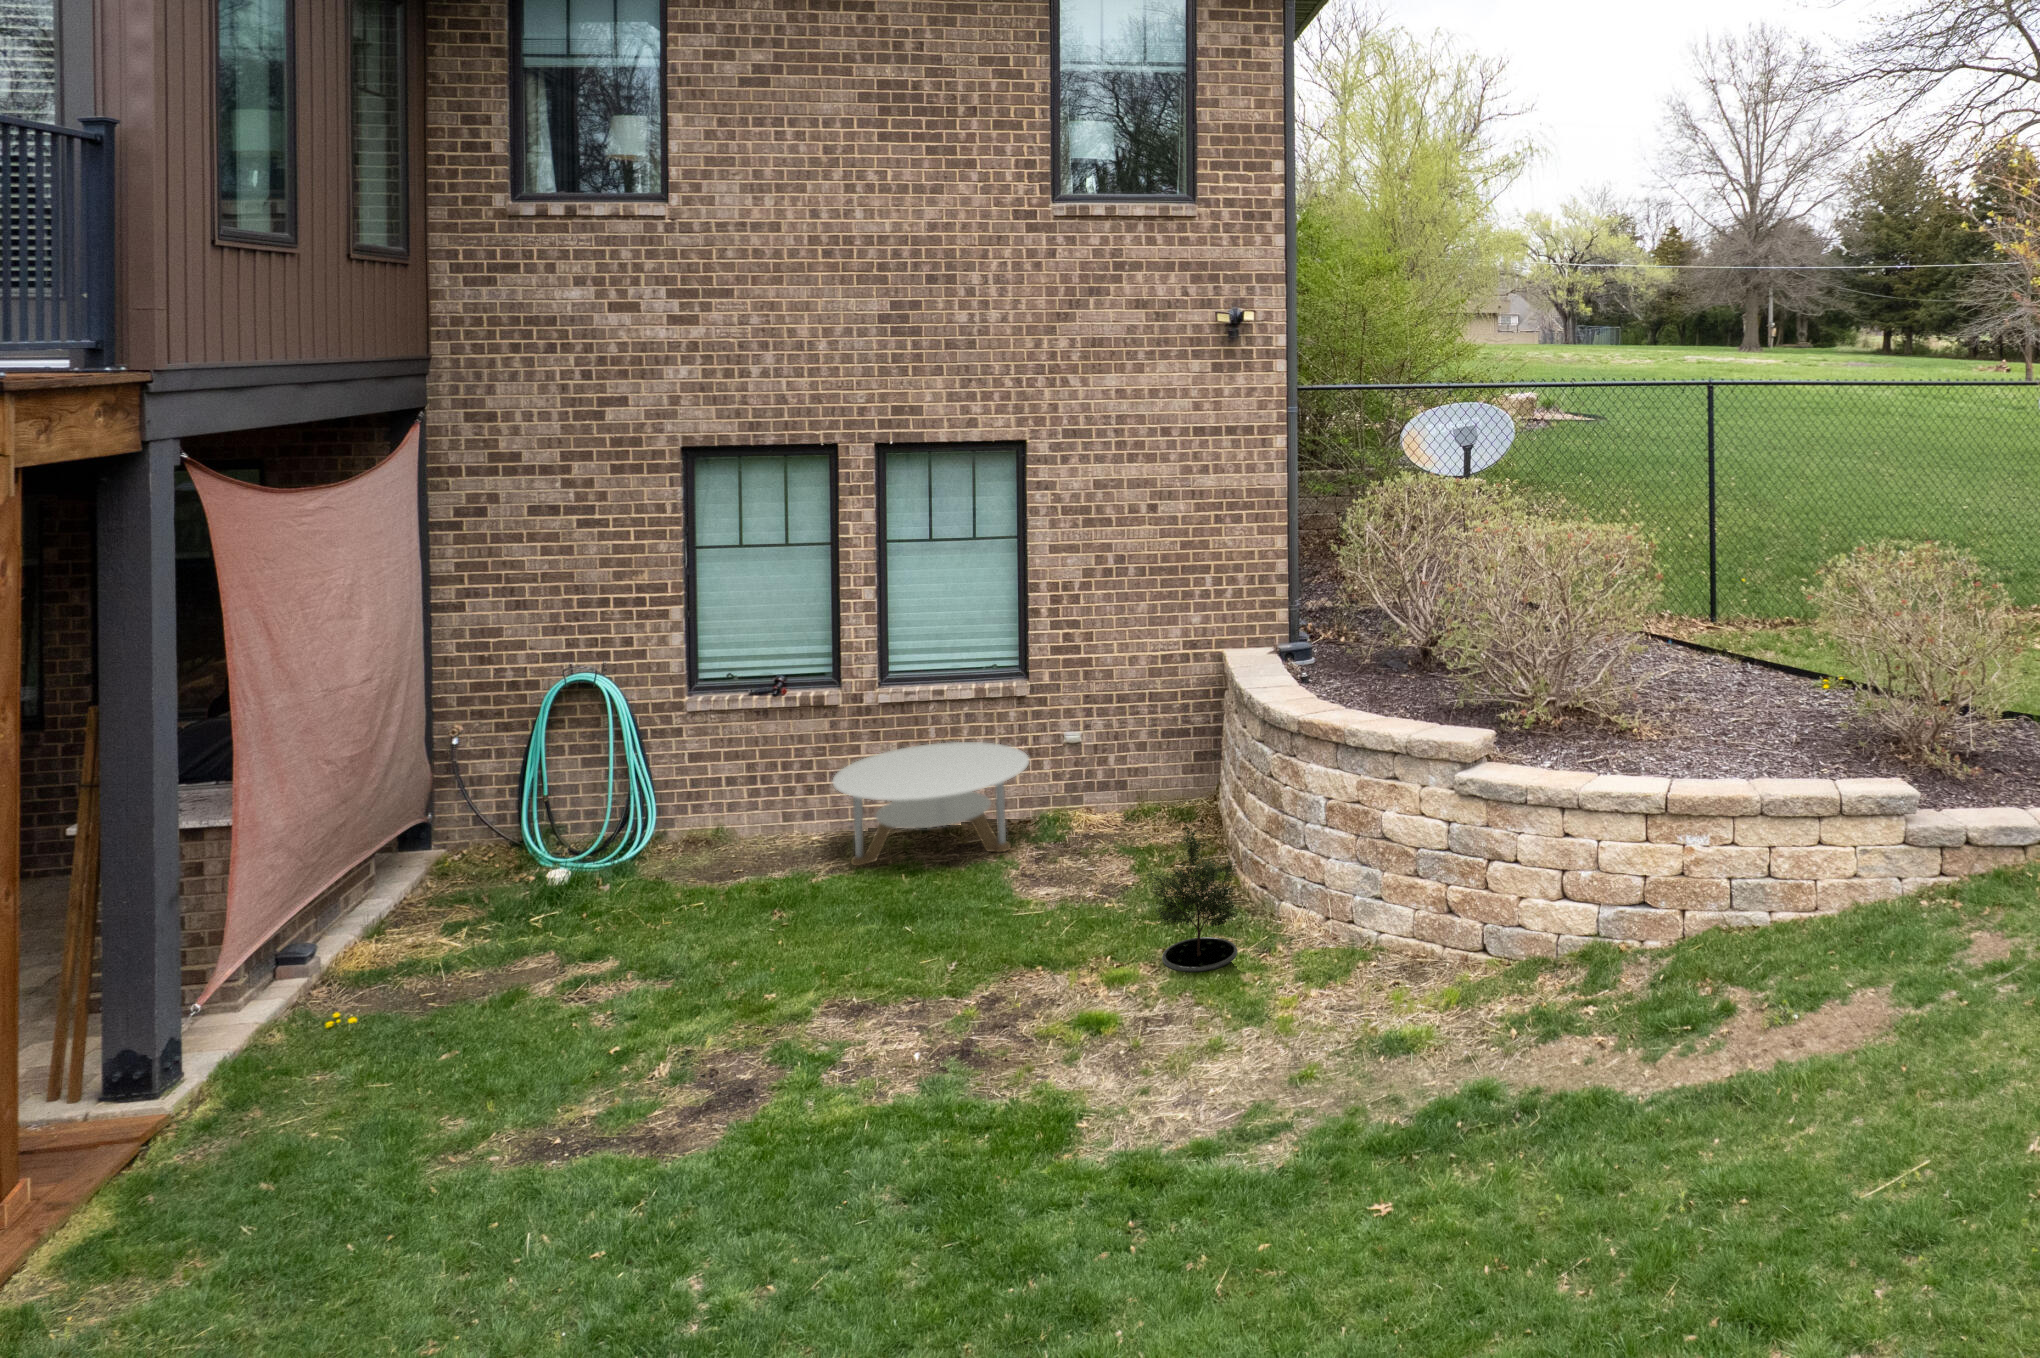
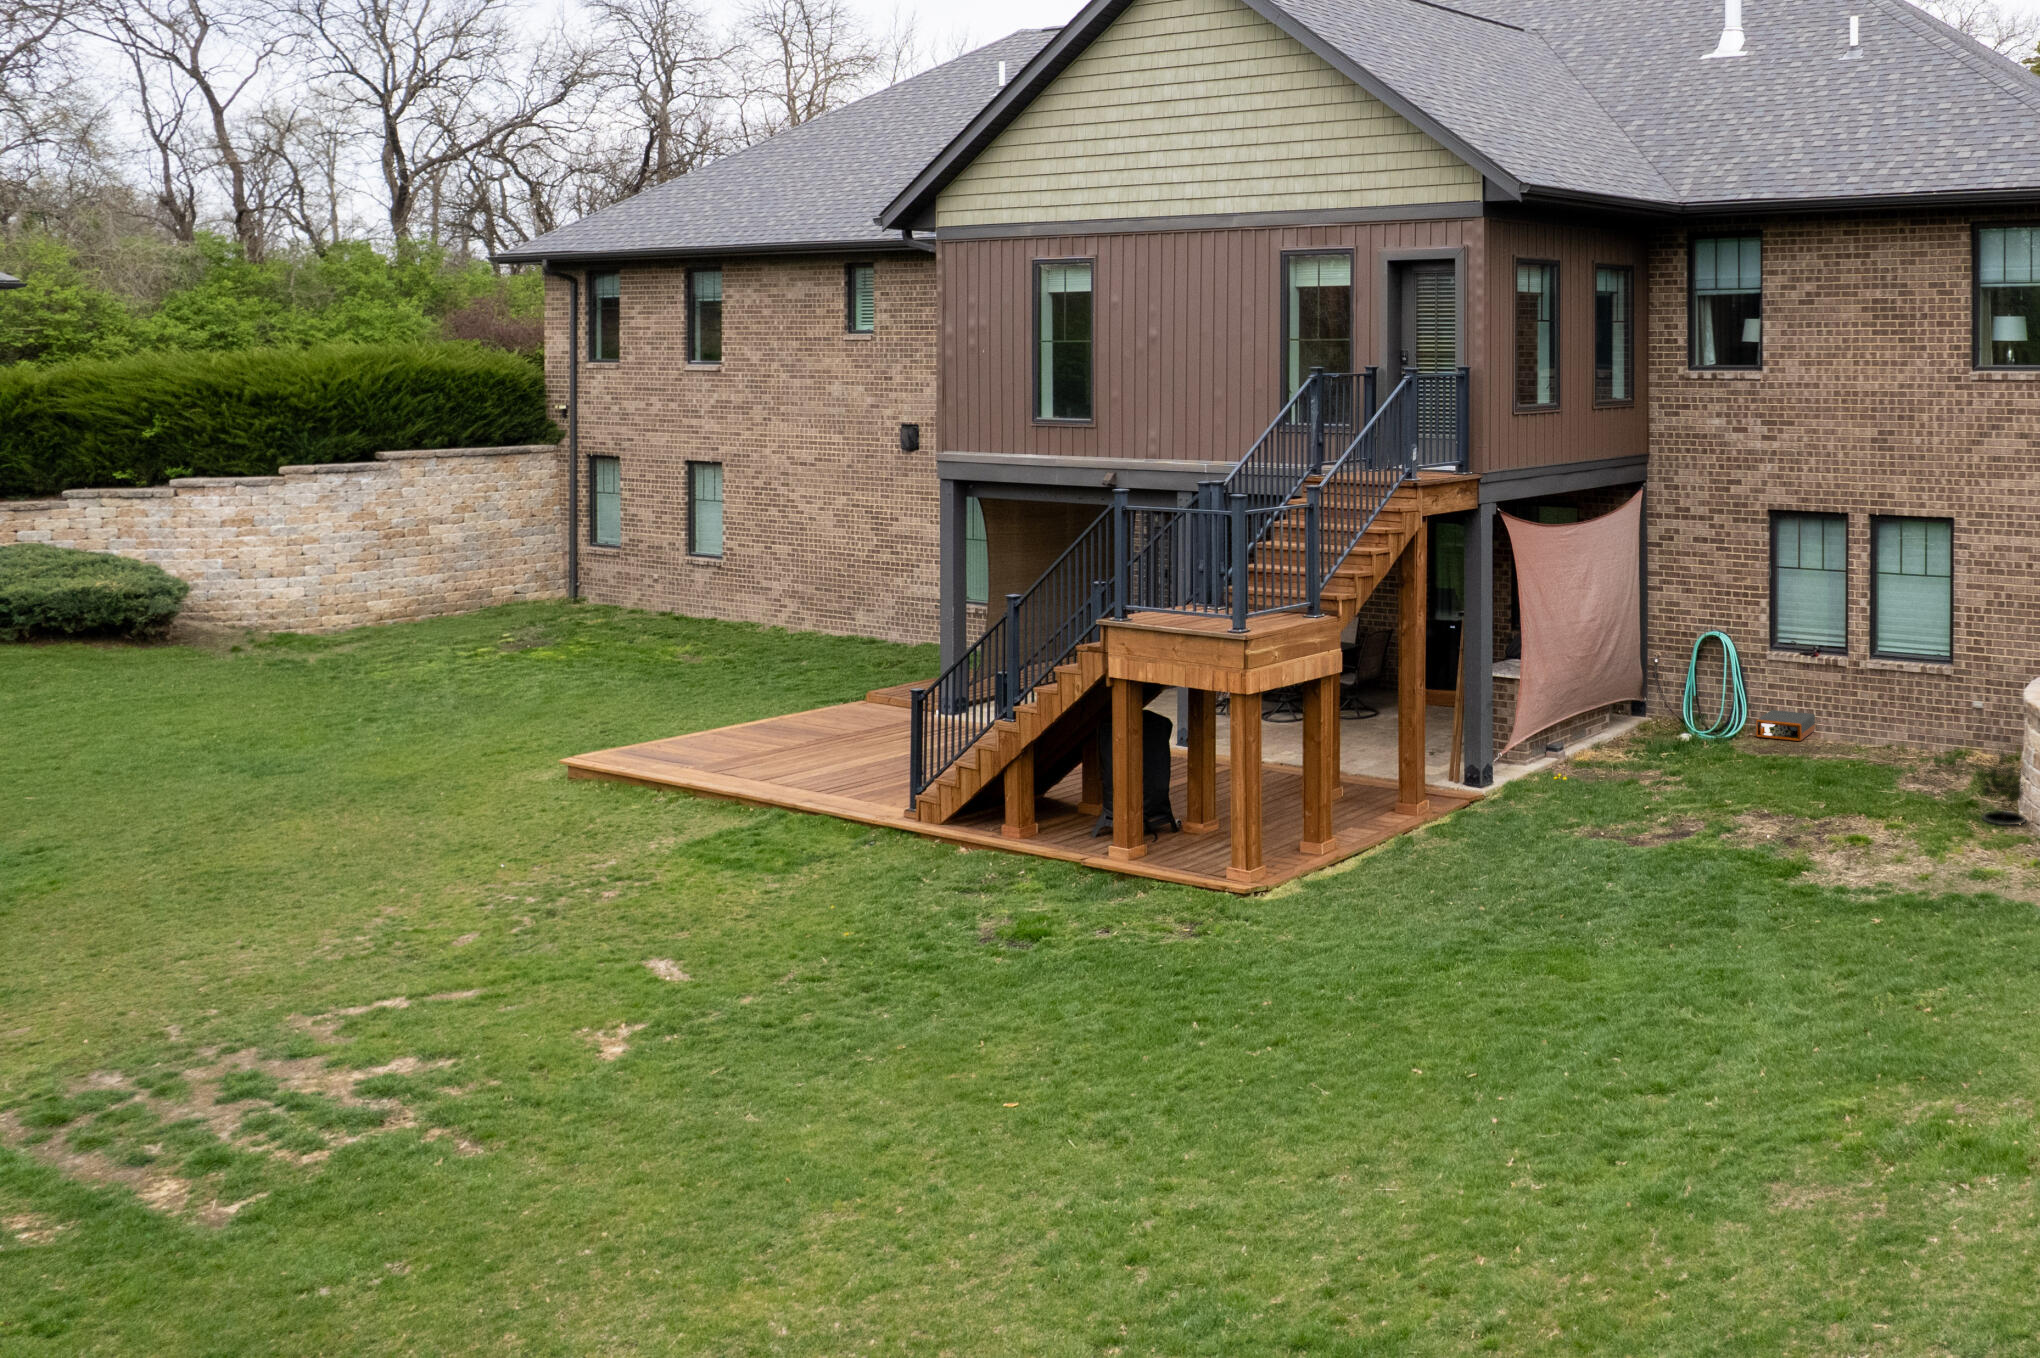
round table: present [833,742,1029,865] -> none [1834,696,1946,761]
storage box: none [676,796,785,860] -> present [1756,710,1815,741]

